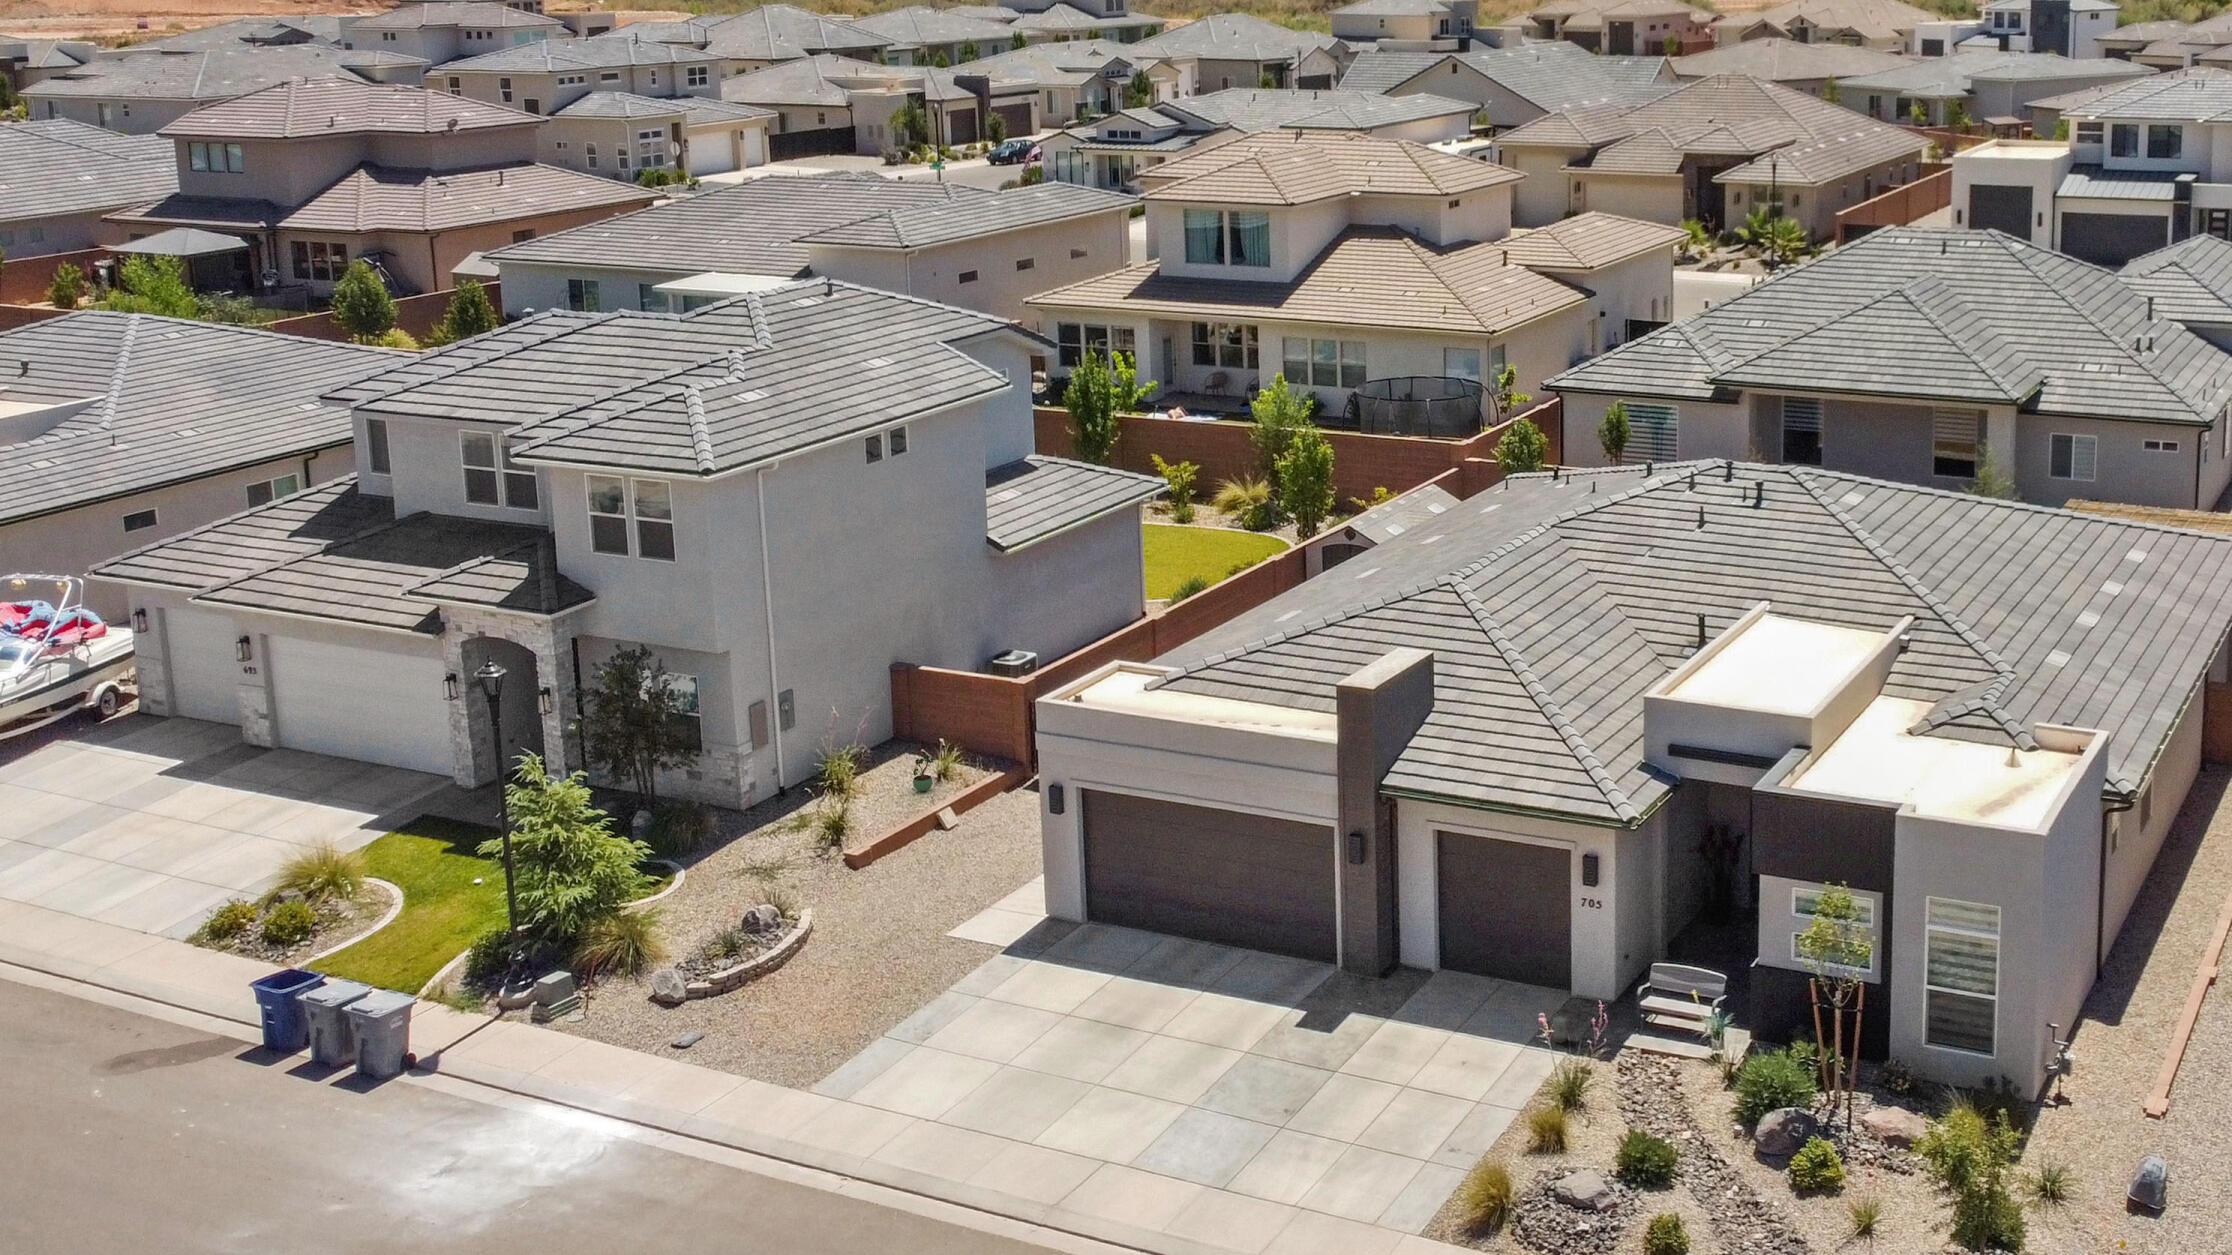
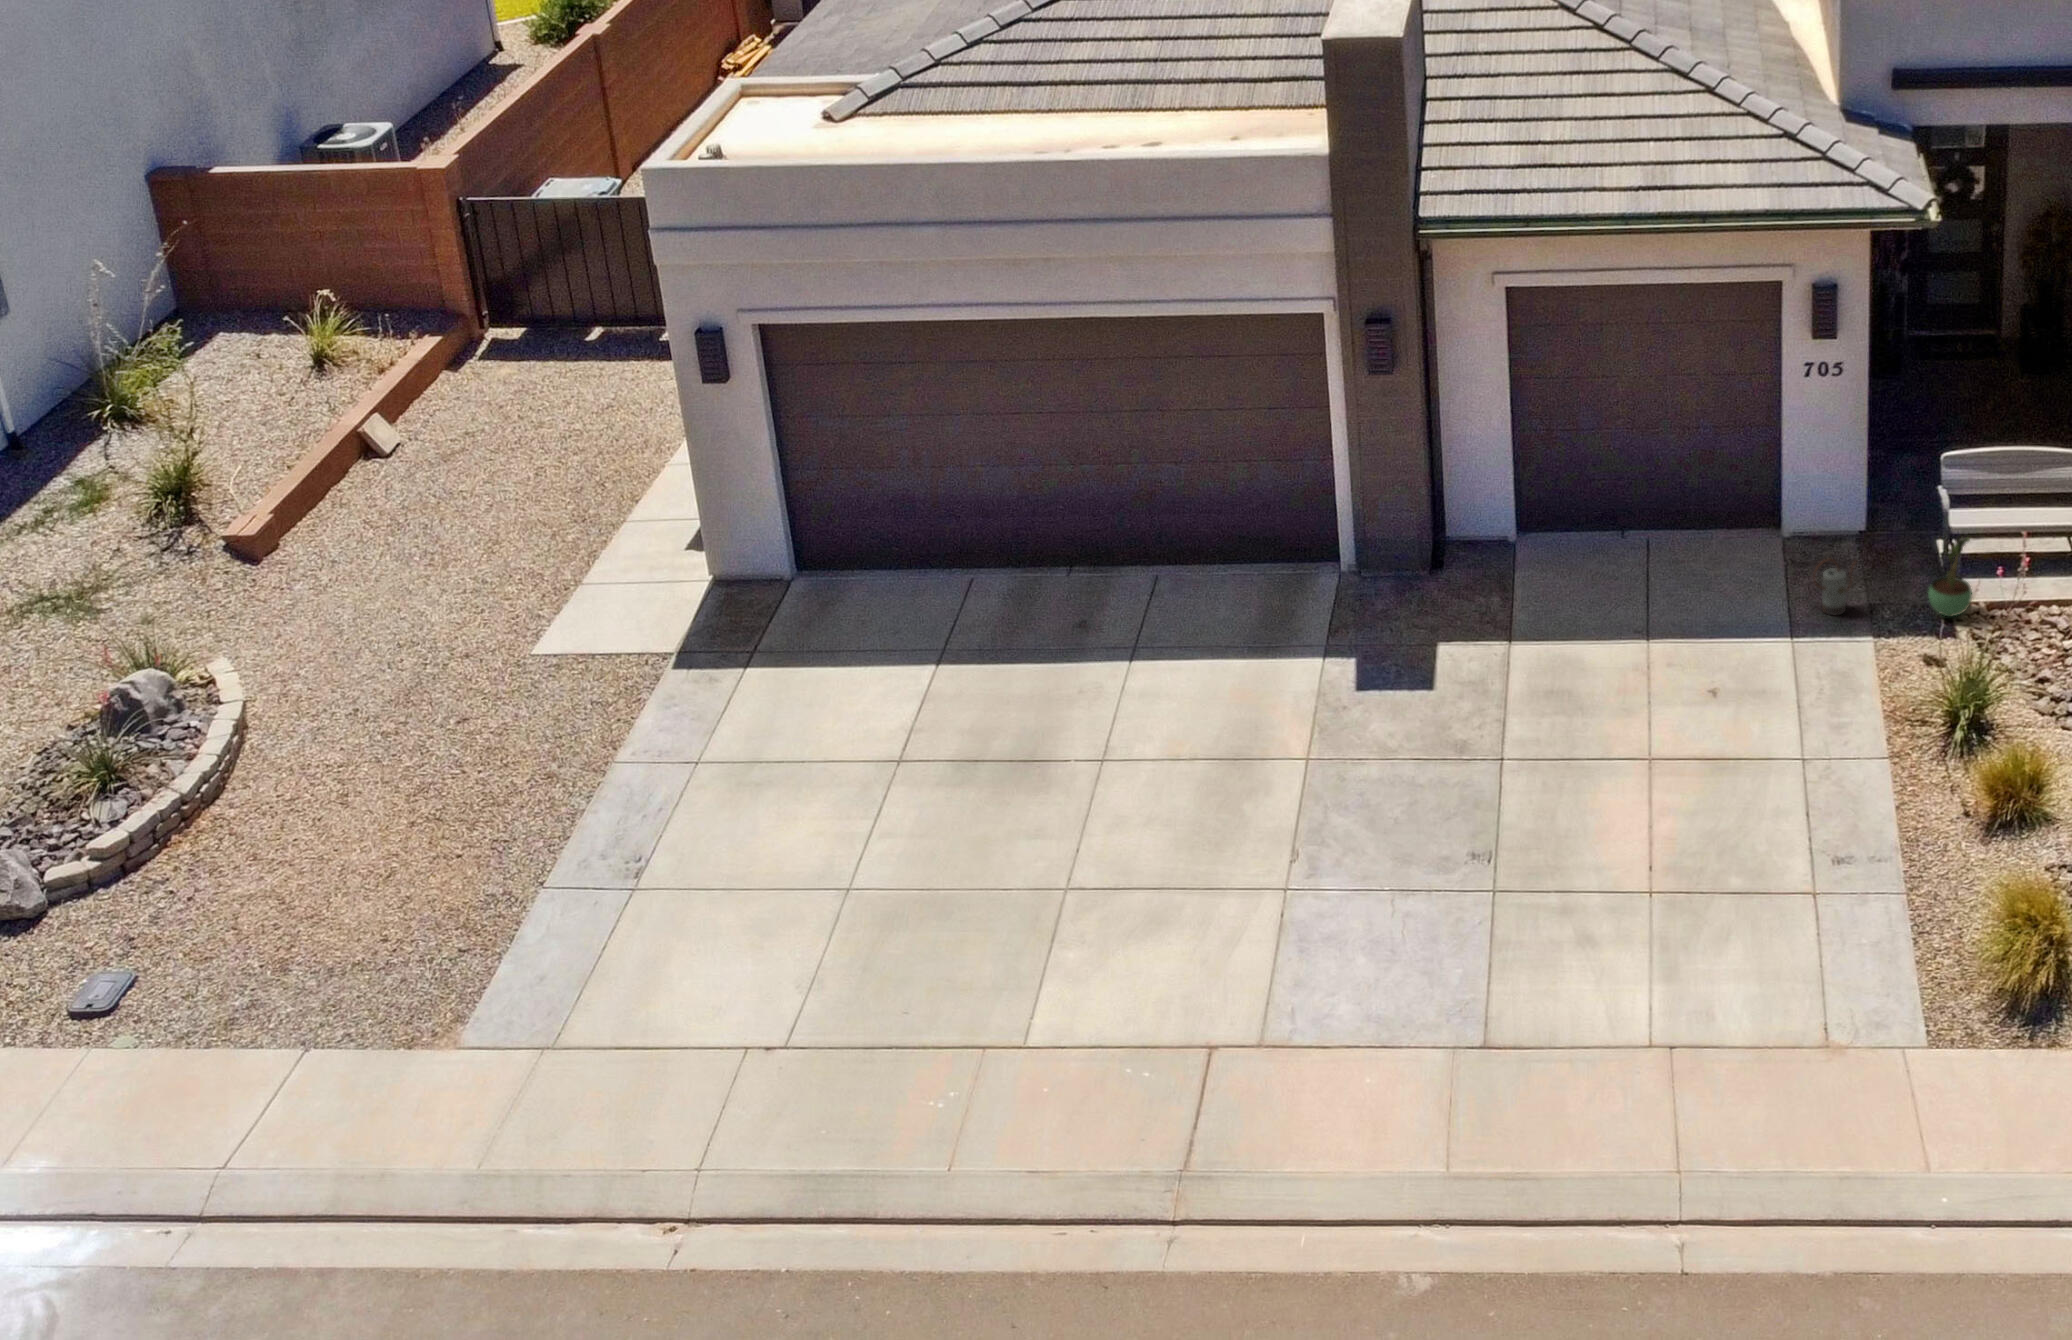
potted plant: present [913,755,935,792] -> present [1928,537,1972,616]

